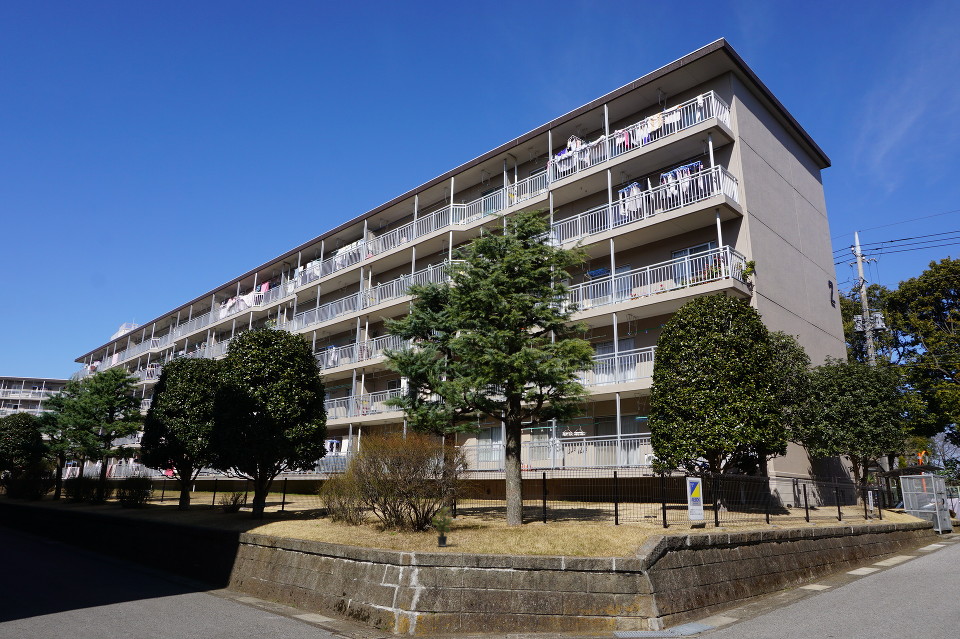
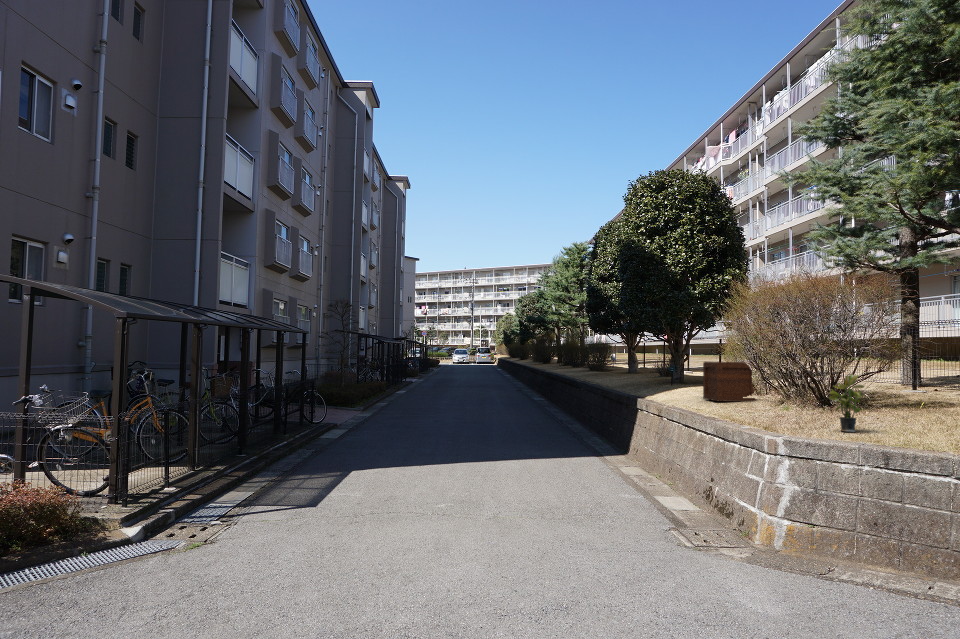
wooden crate: none [308,498,354,531] -> present [703,362,756,402]

